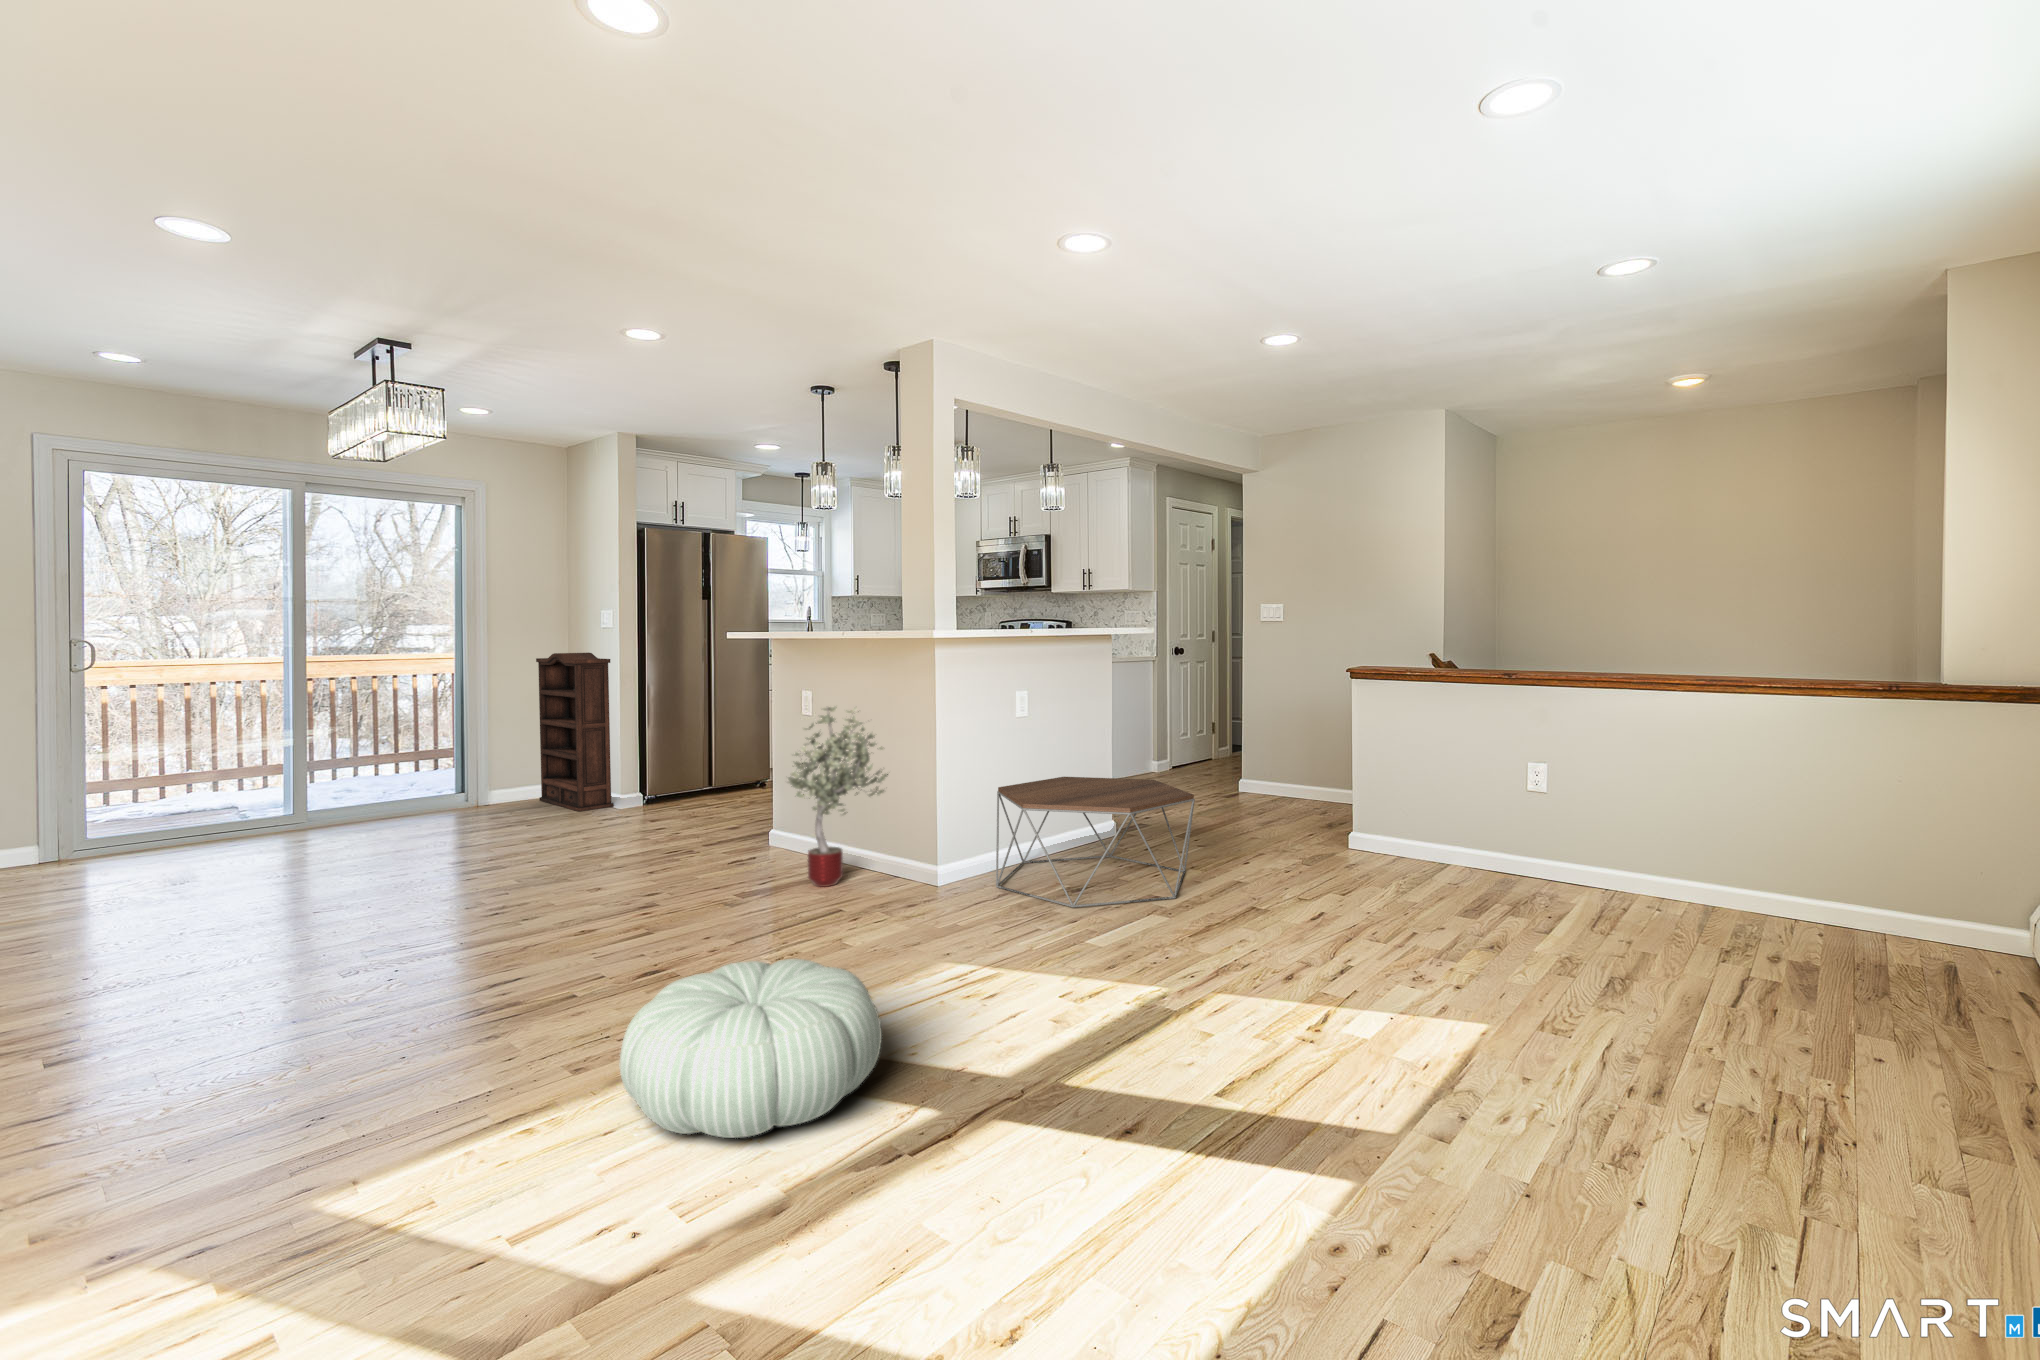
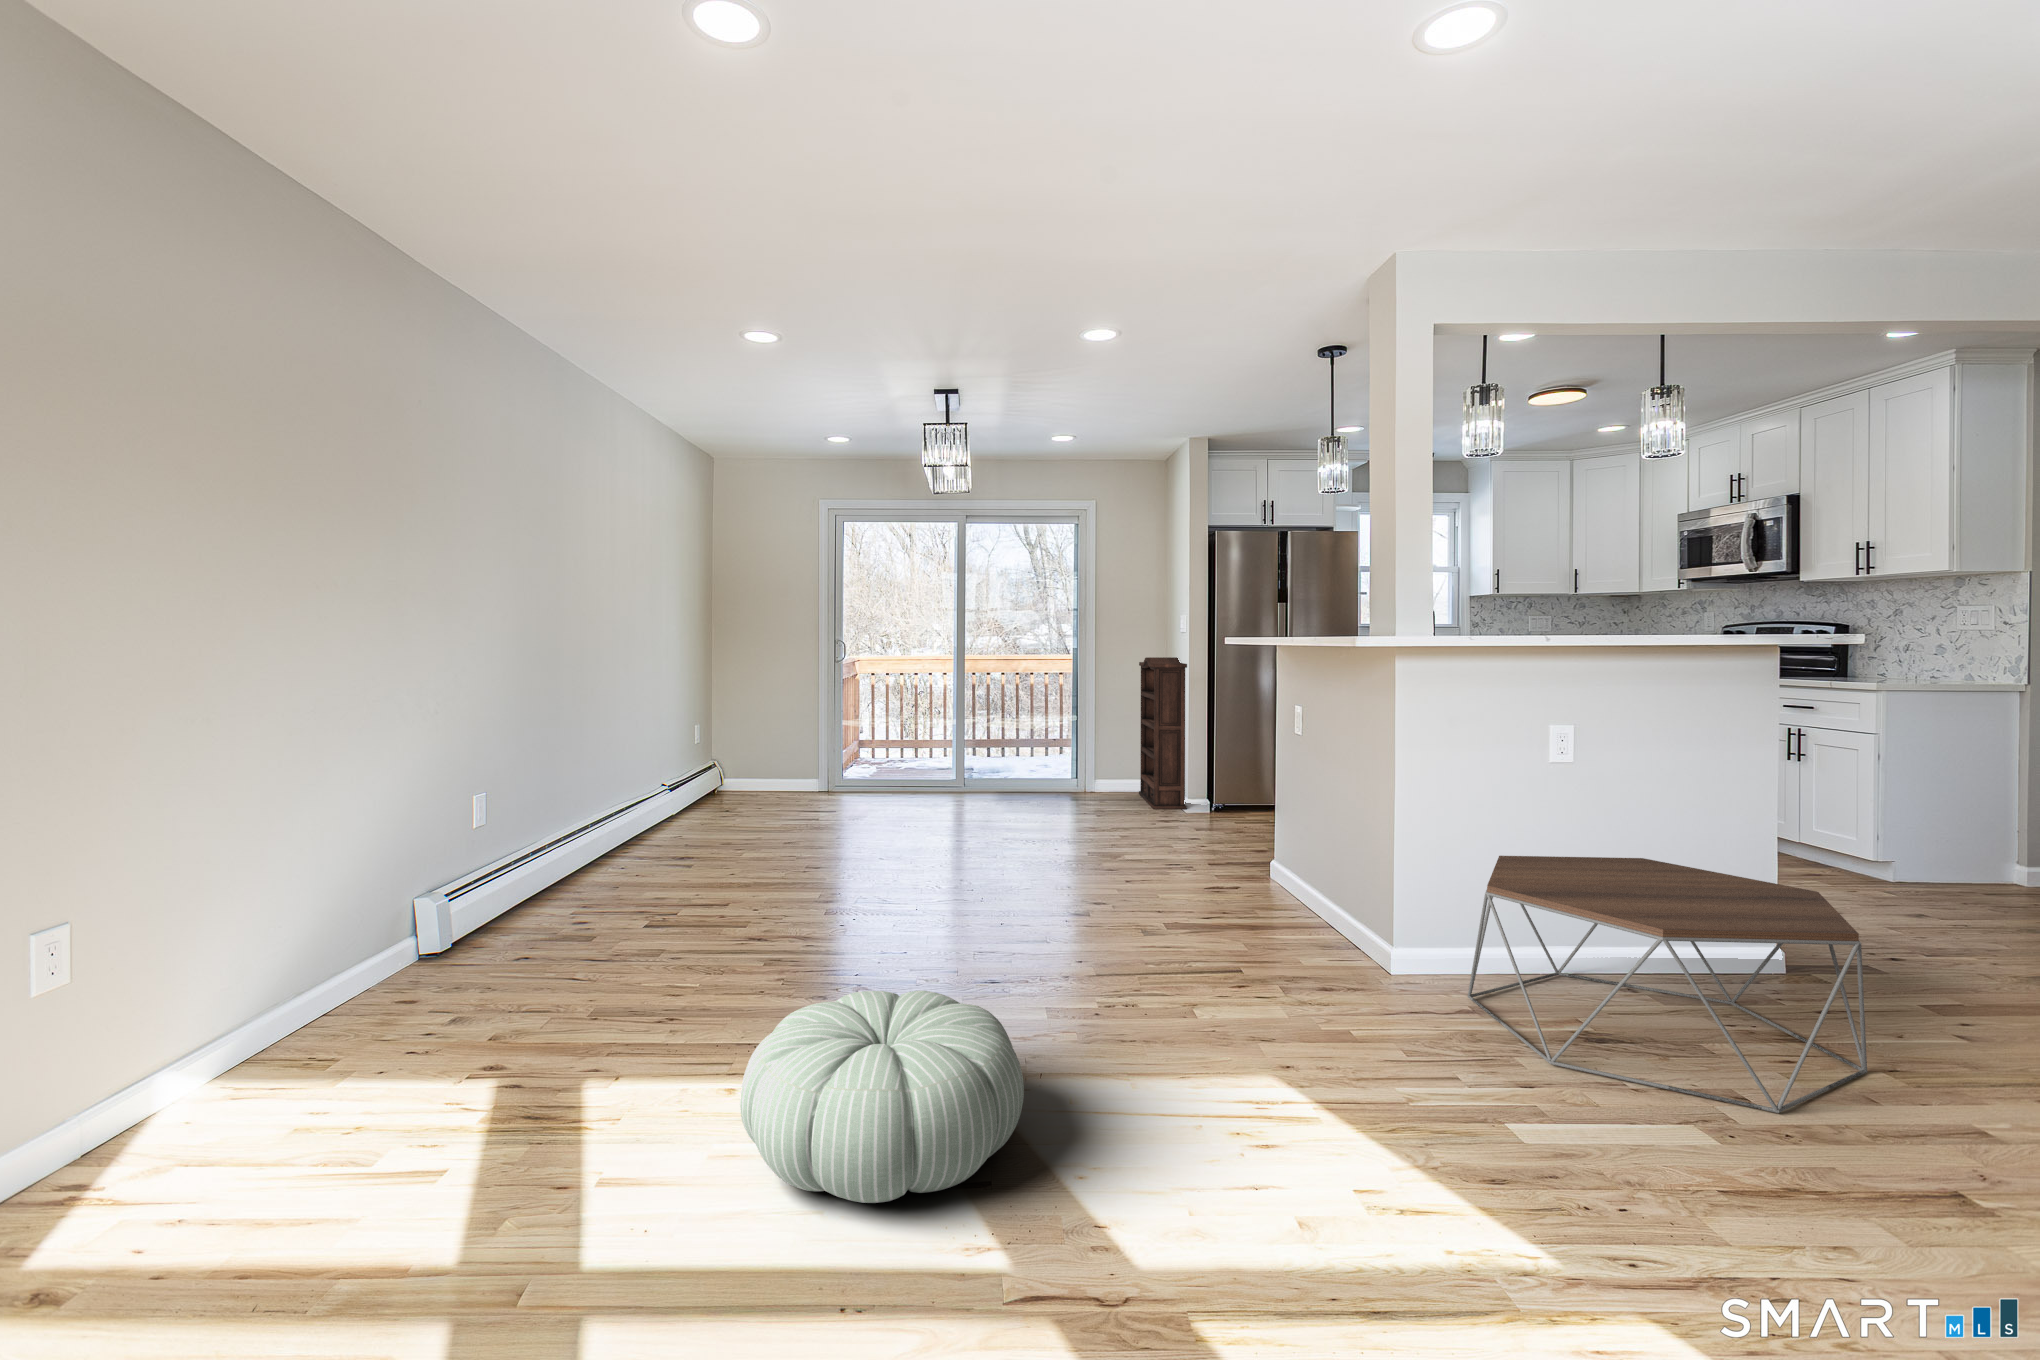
potted tree: present [788,707,888,887] -> none [1225,721,1351,938]

